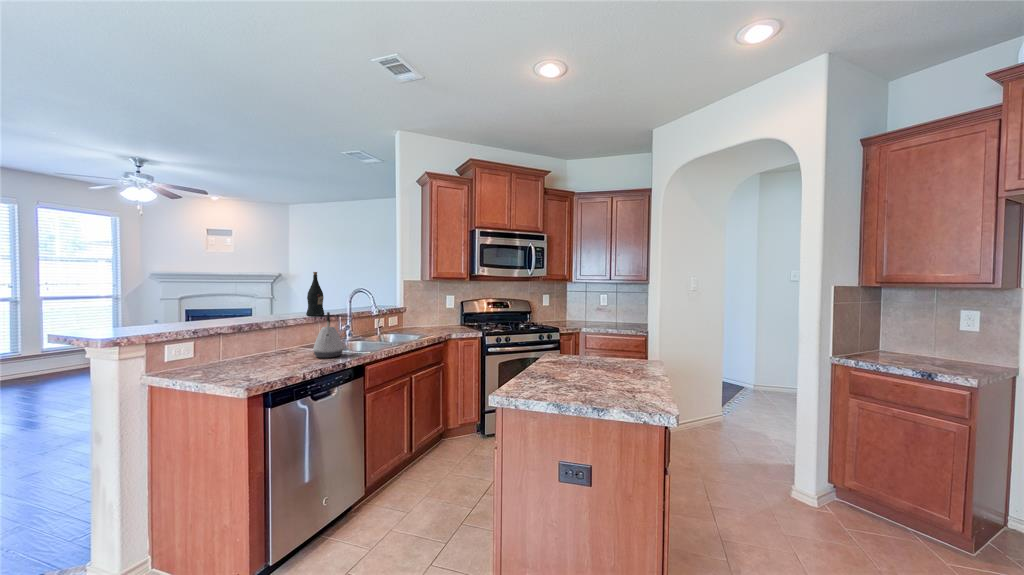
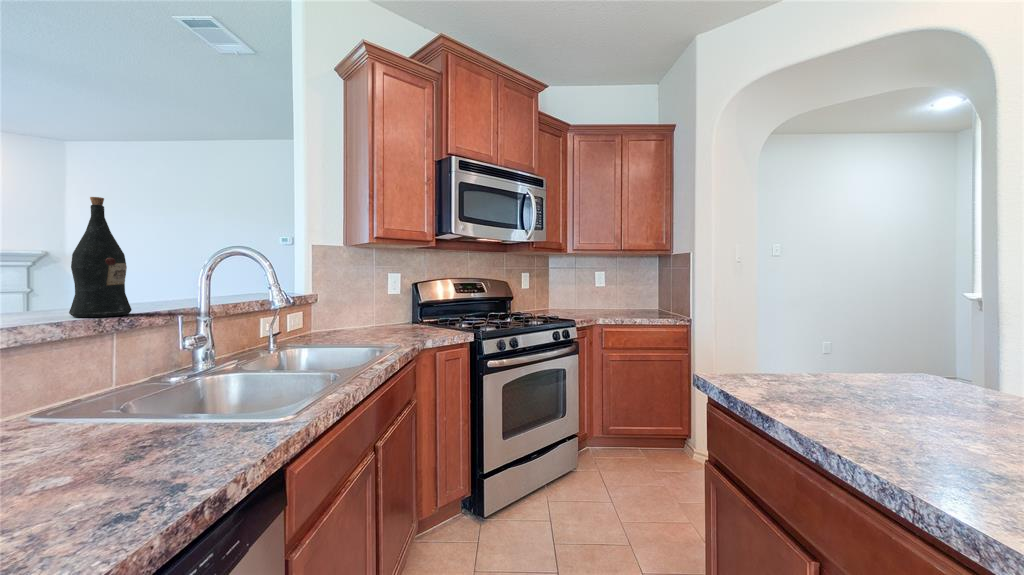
kettle: present [313,312,343,358] -> none [79,301,207,469]

